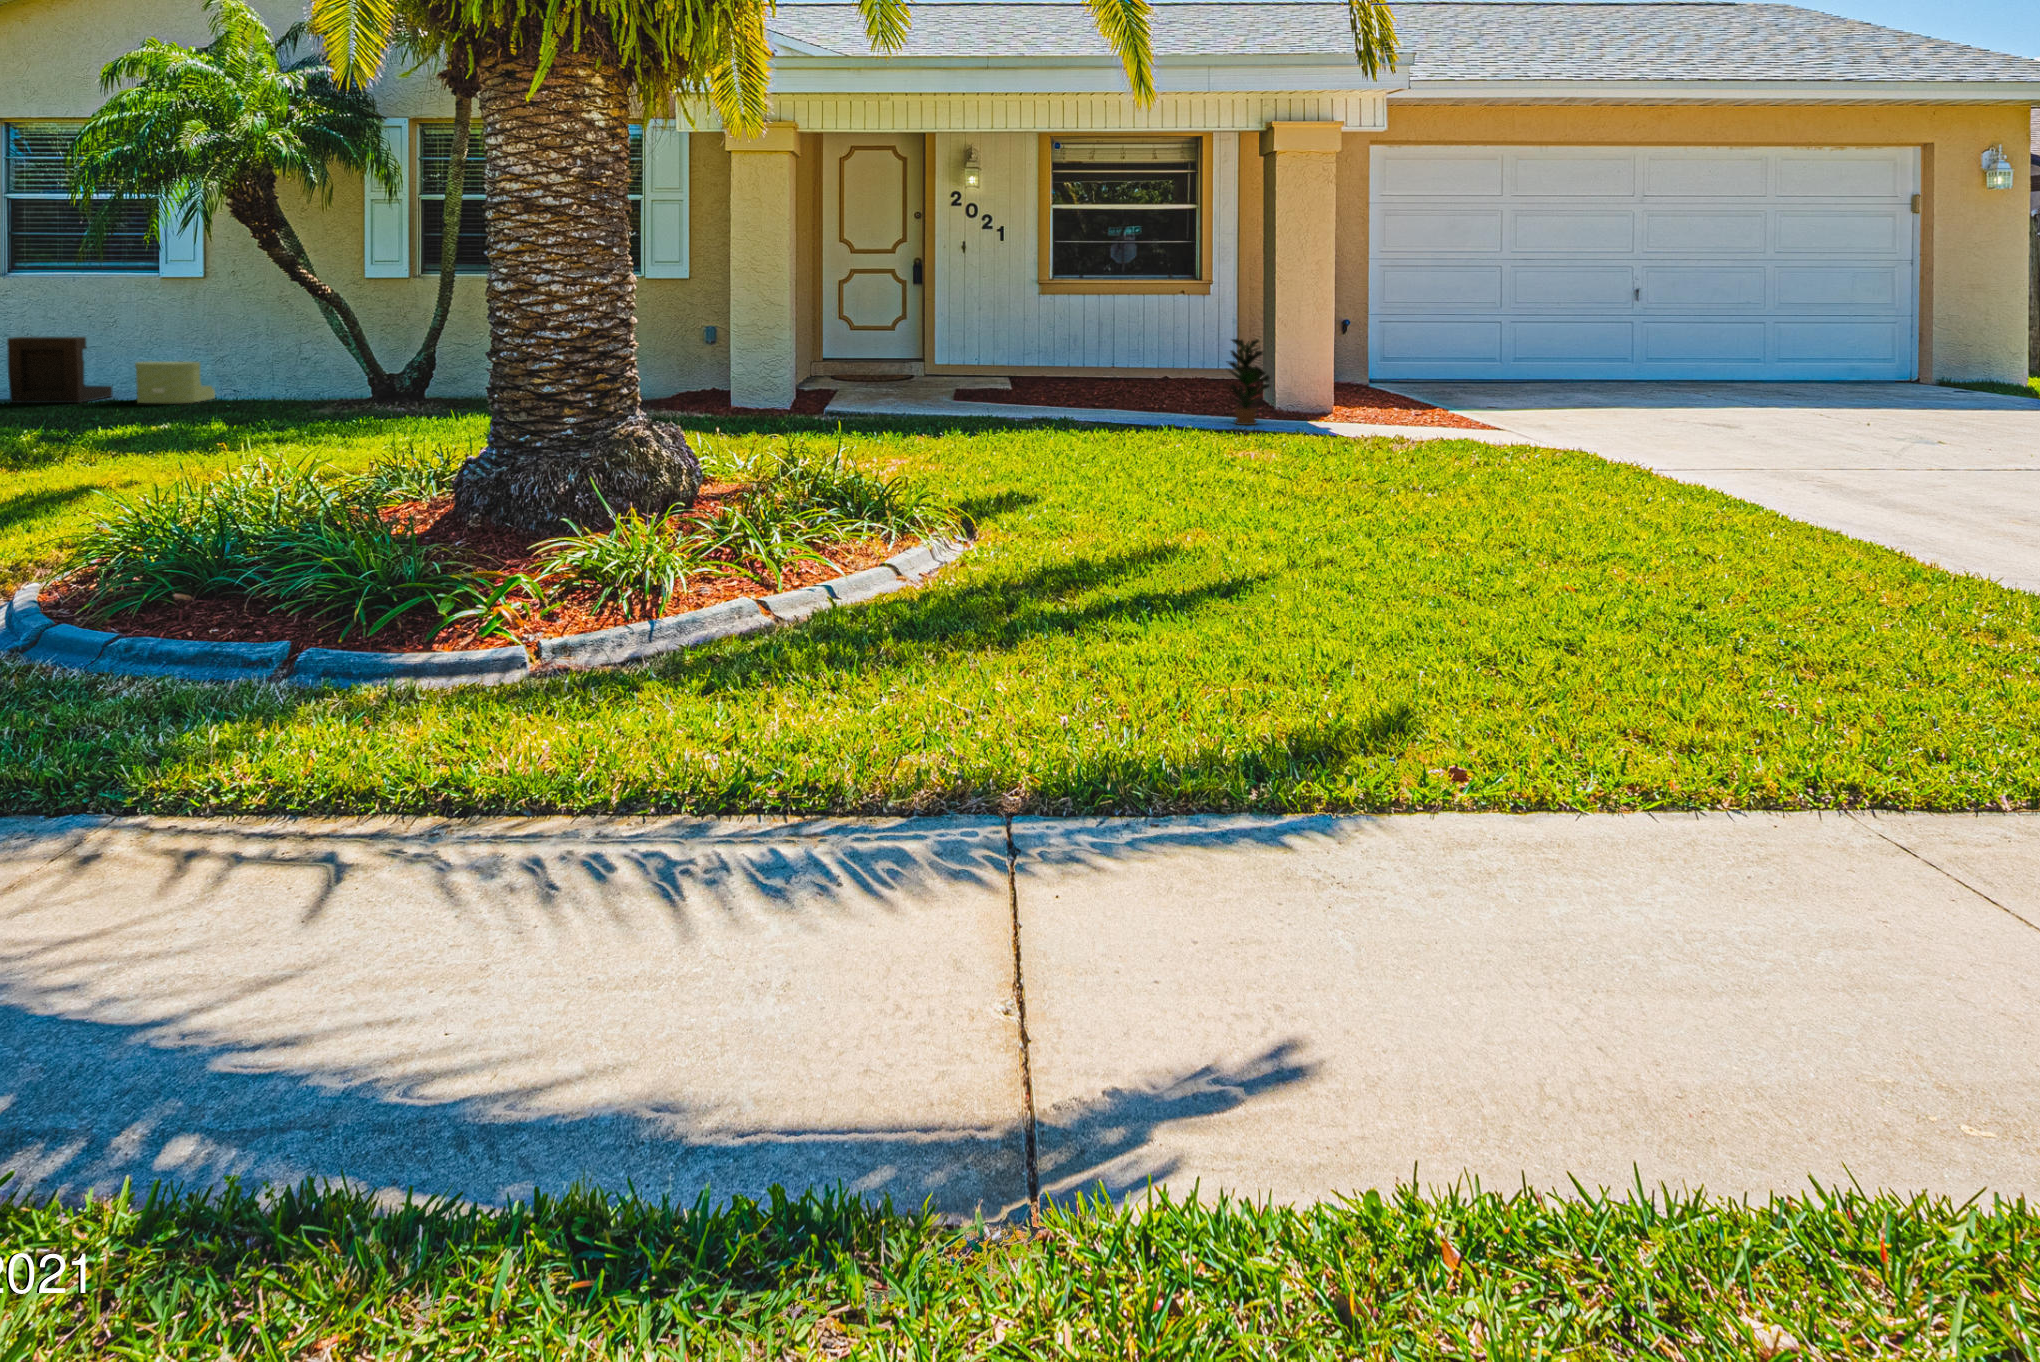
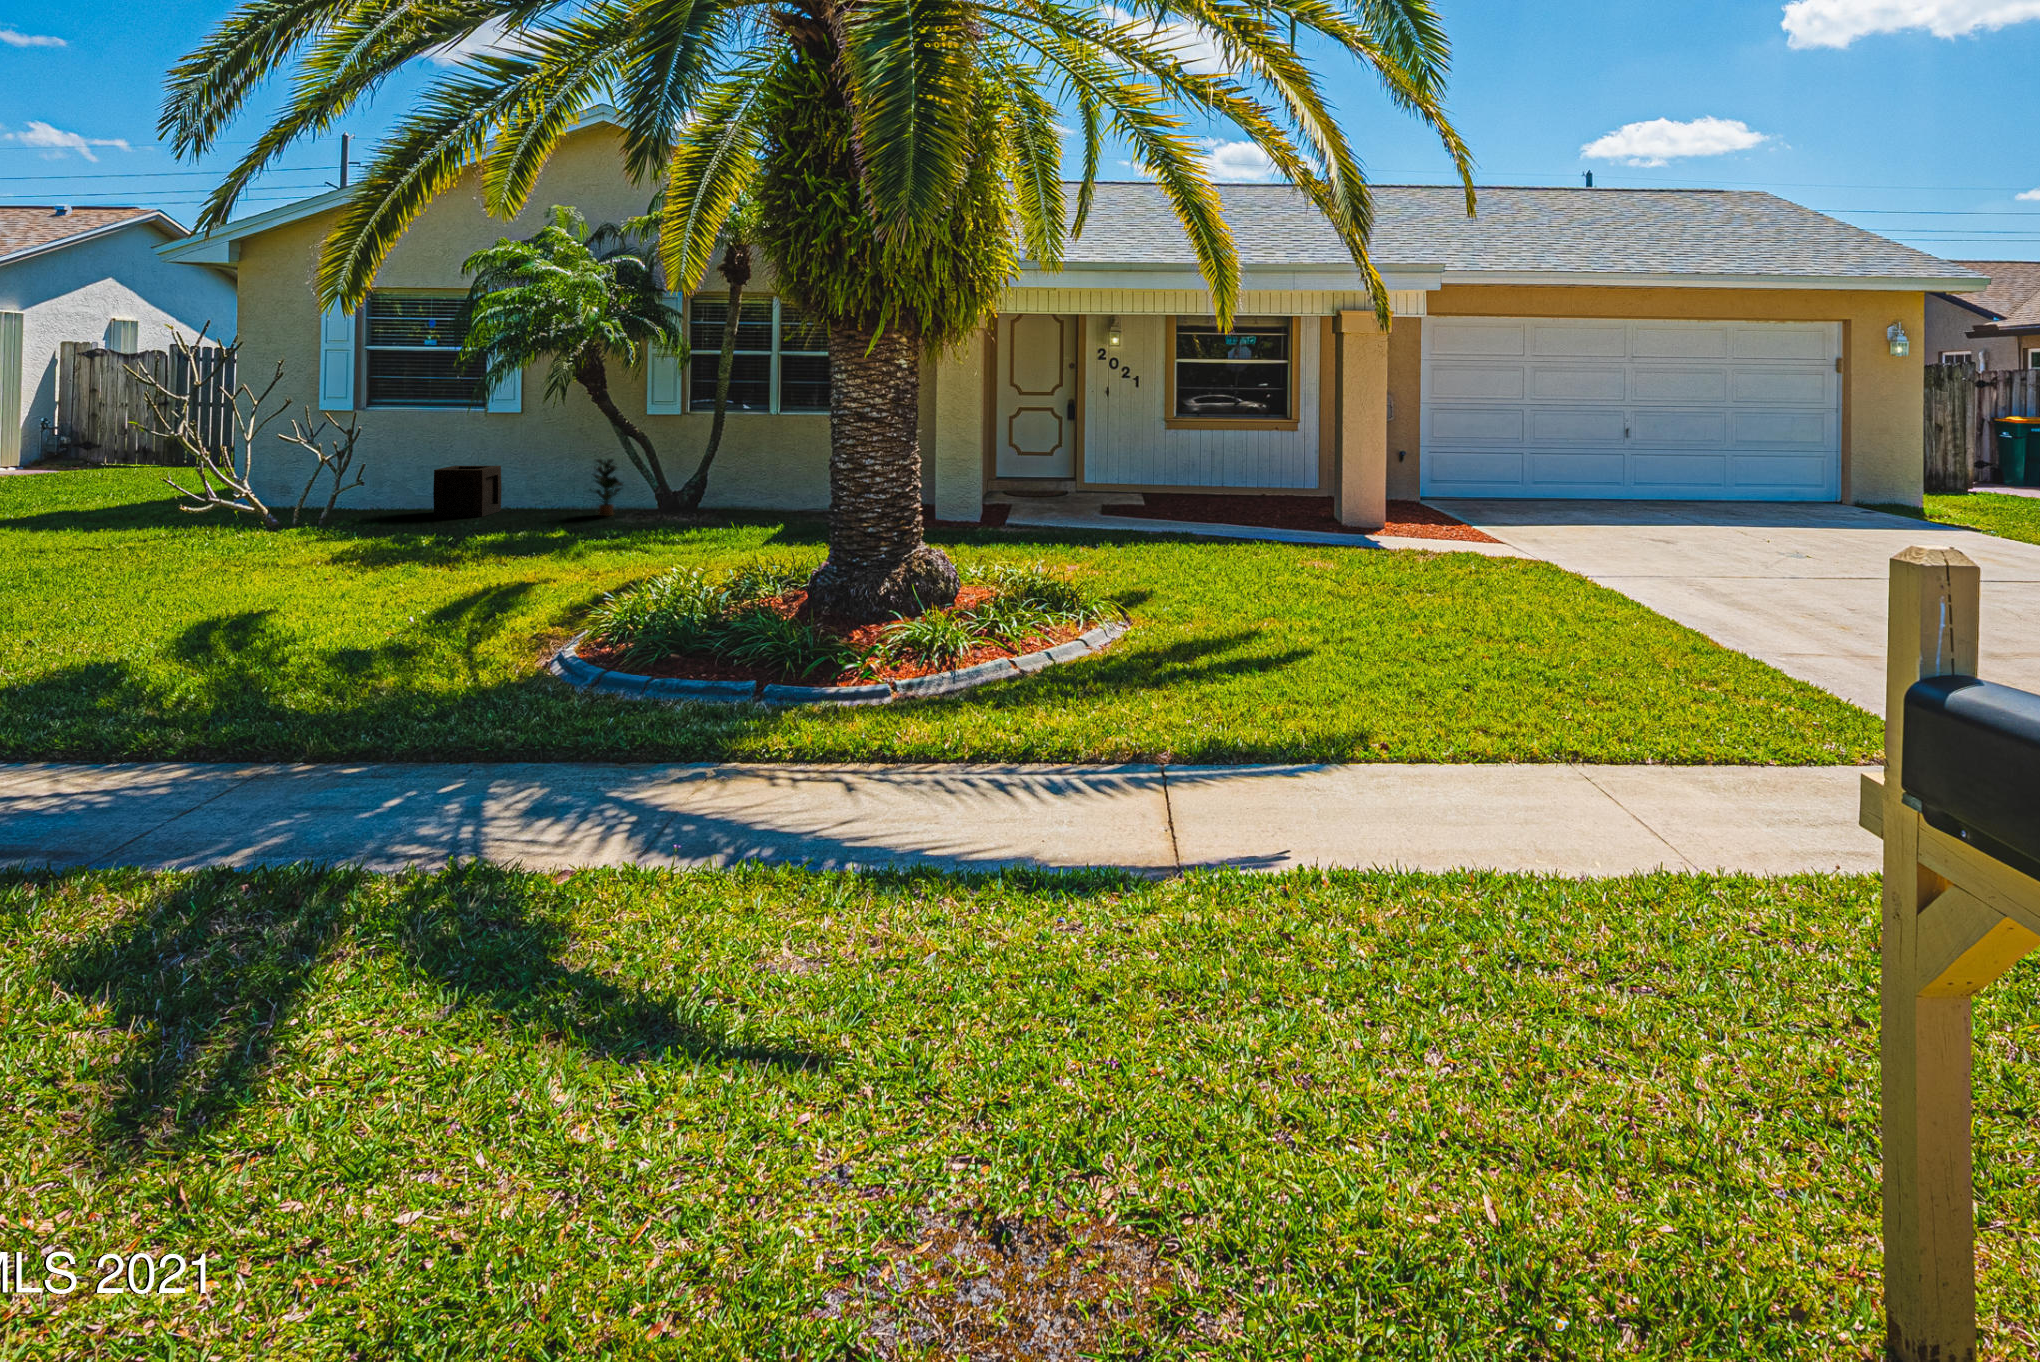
potted plant: present [1227,339,1270,425] -> present [594,459,623,516]
storage box: present [135,362,215,403] -> none [522,484,576,517]

